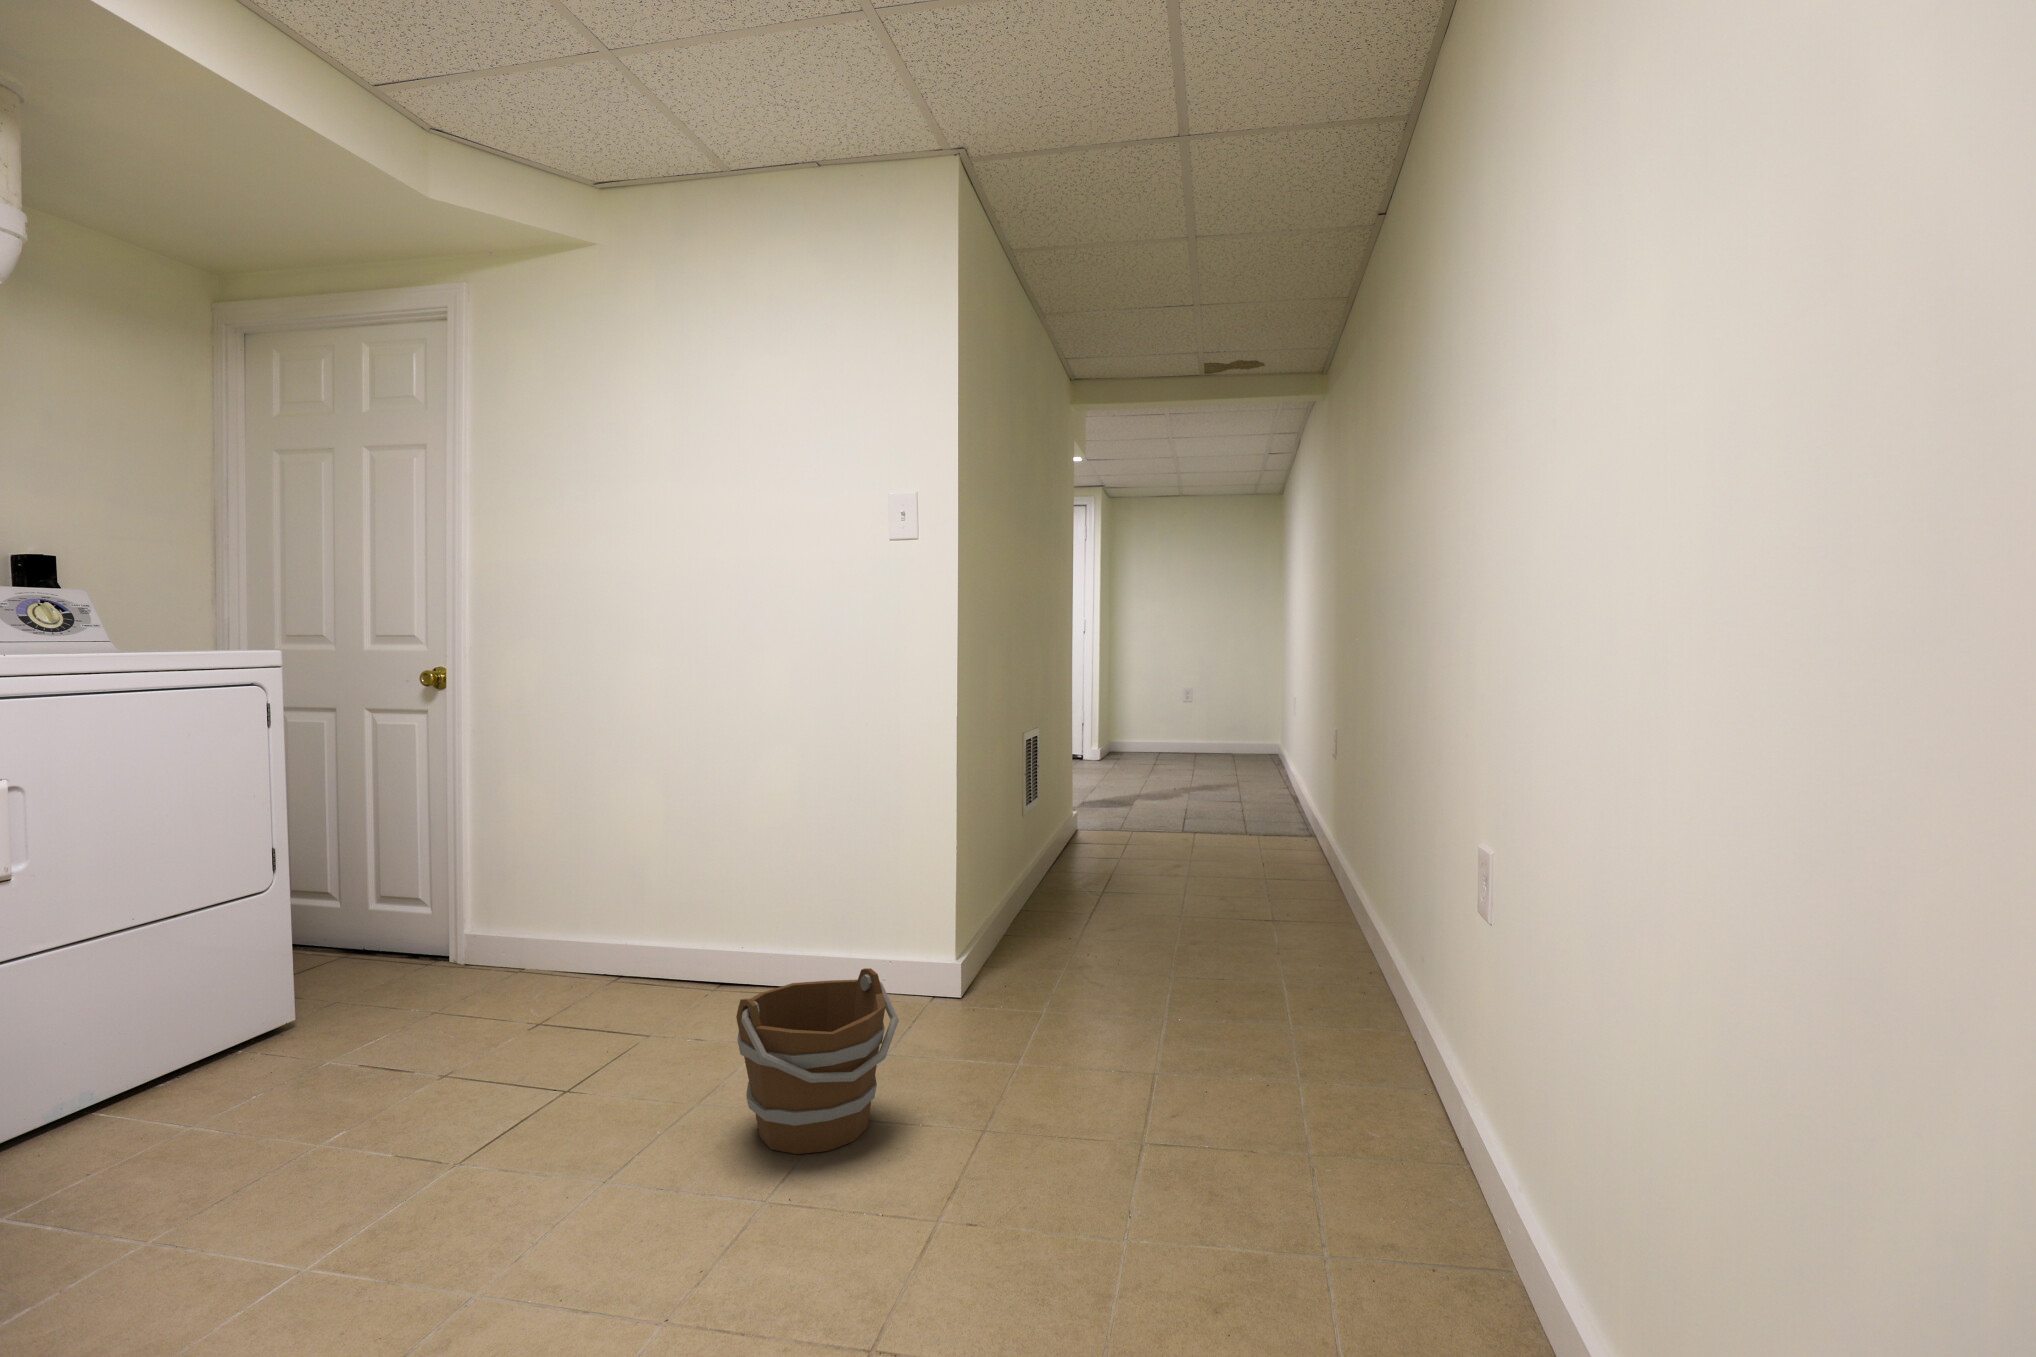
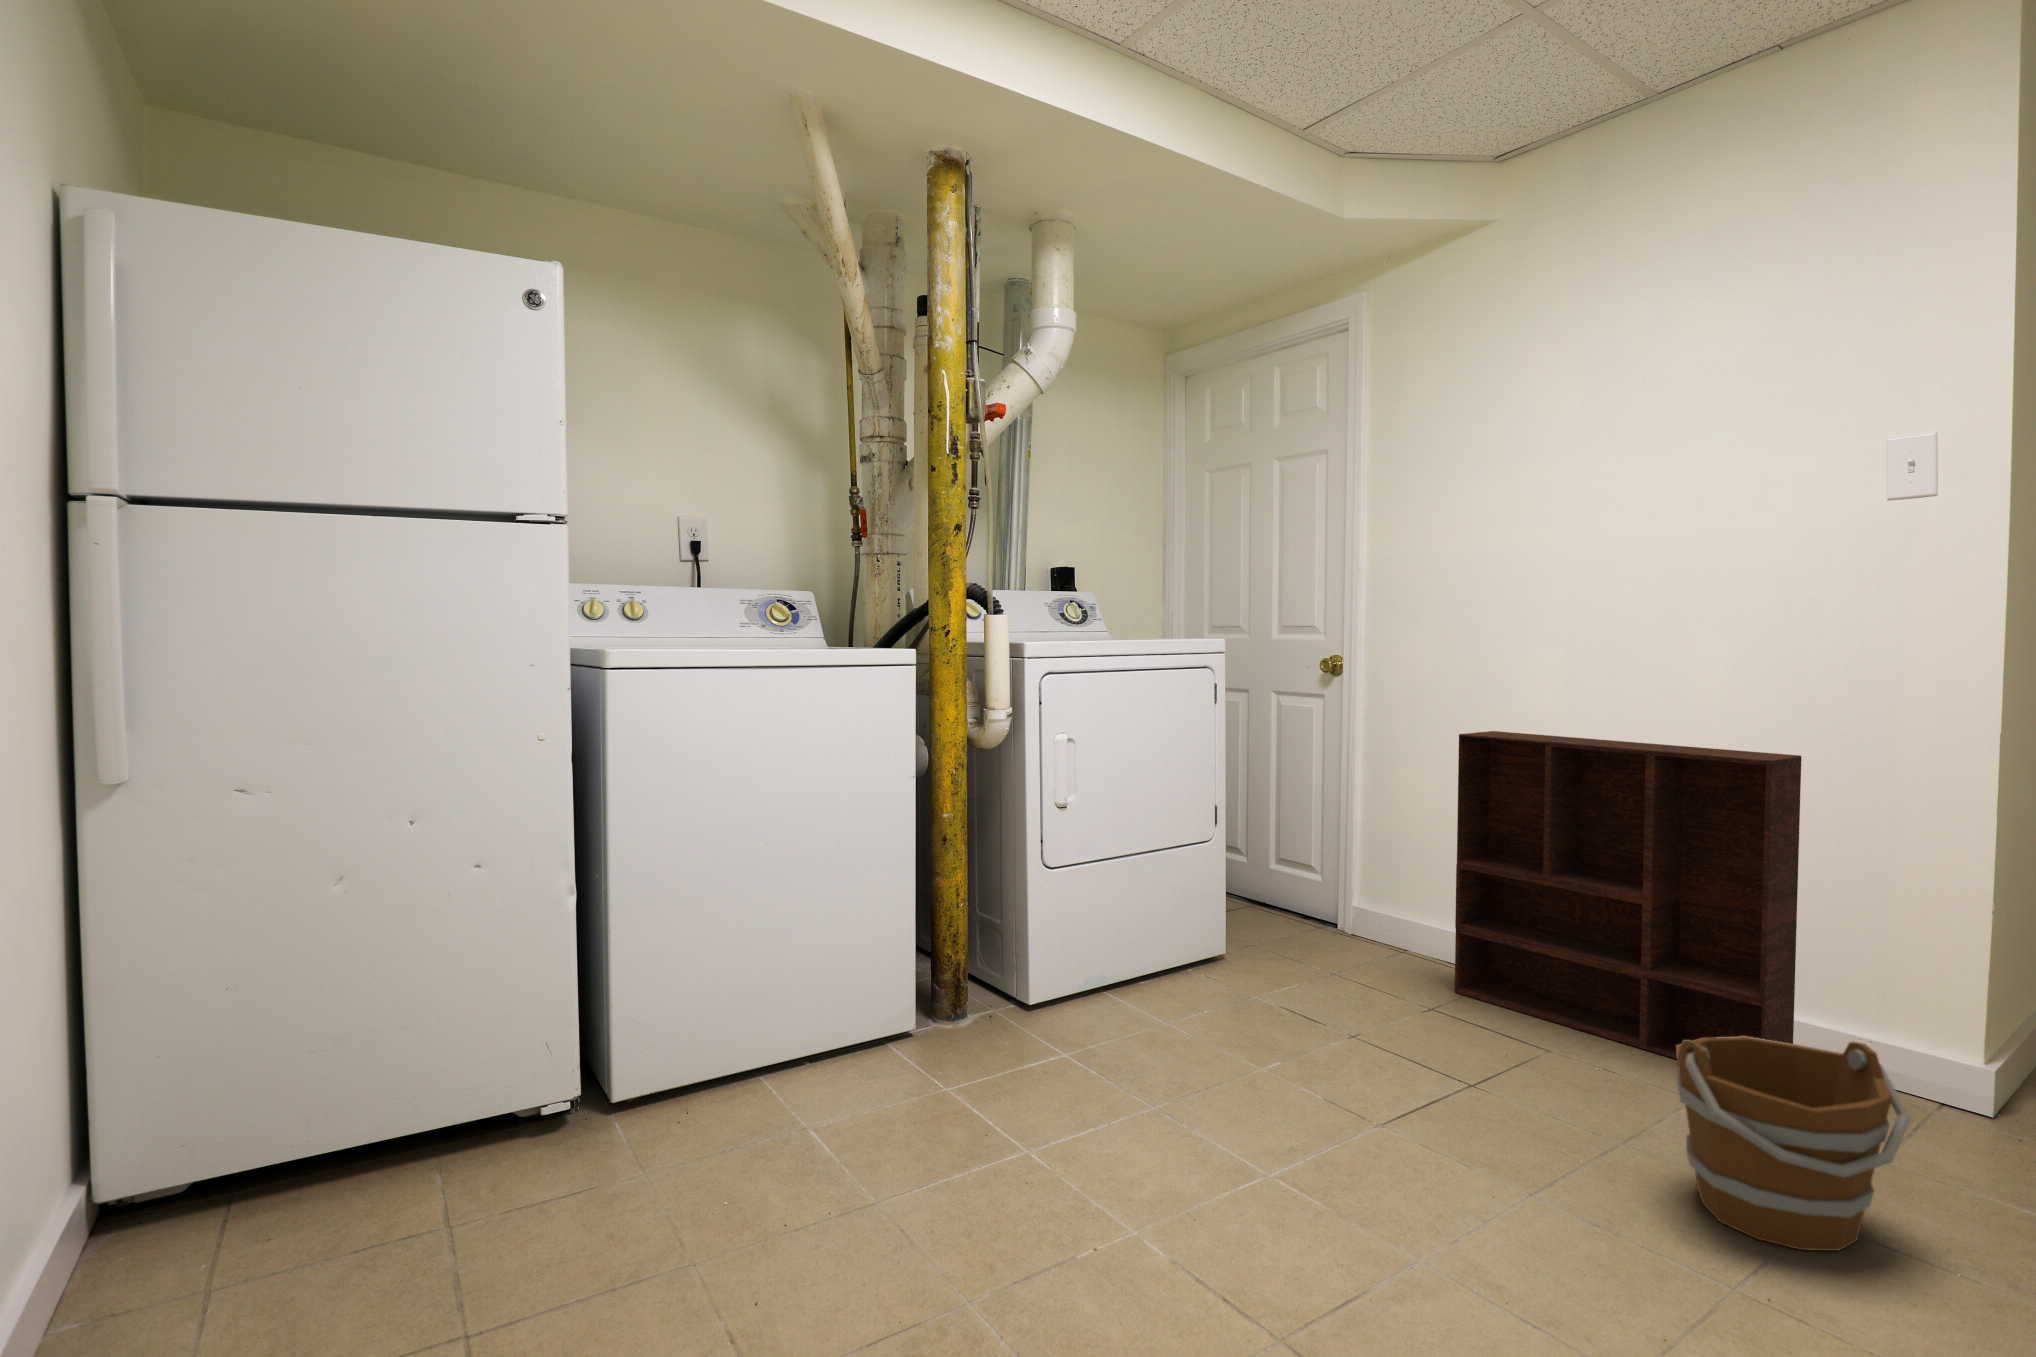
shelving unit: none [565,738,841,1018] -> present [1455,731,1801,1059]

